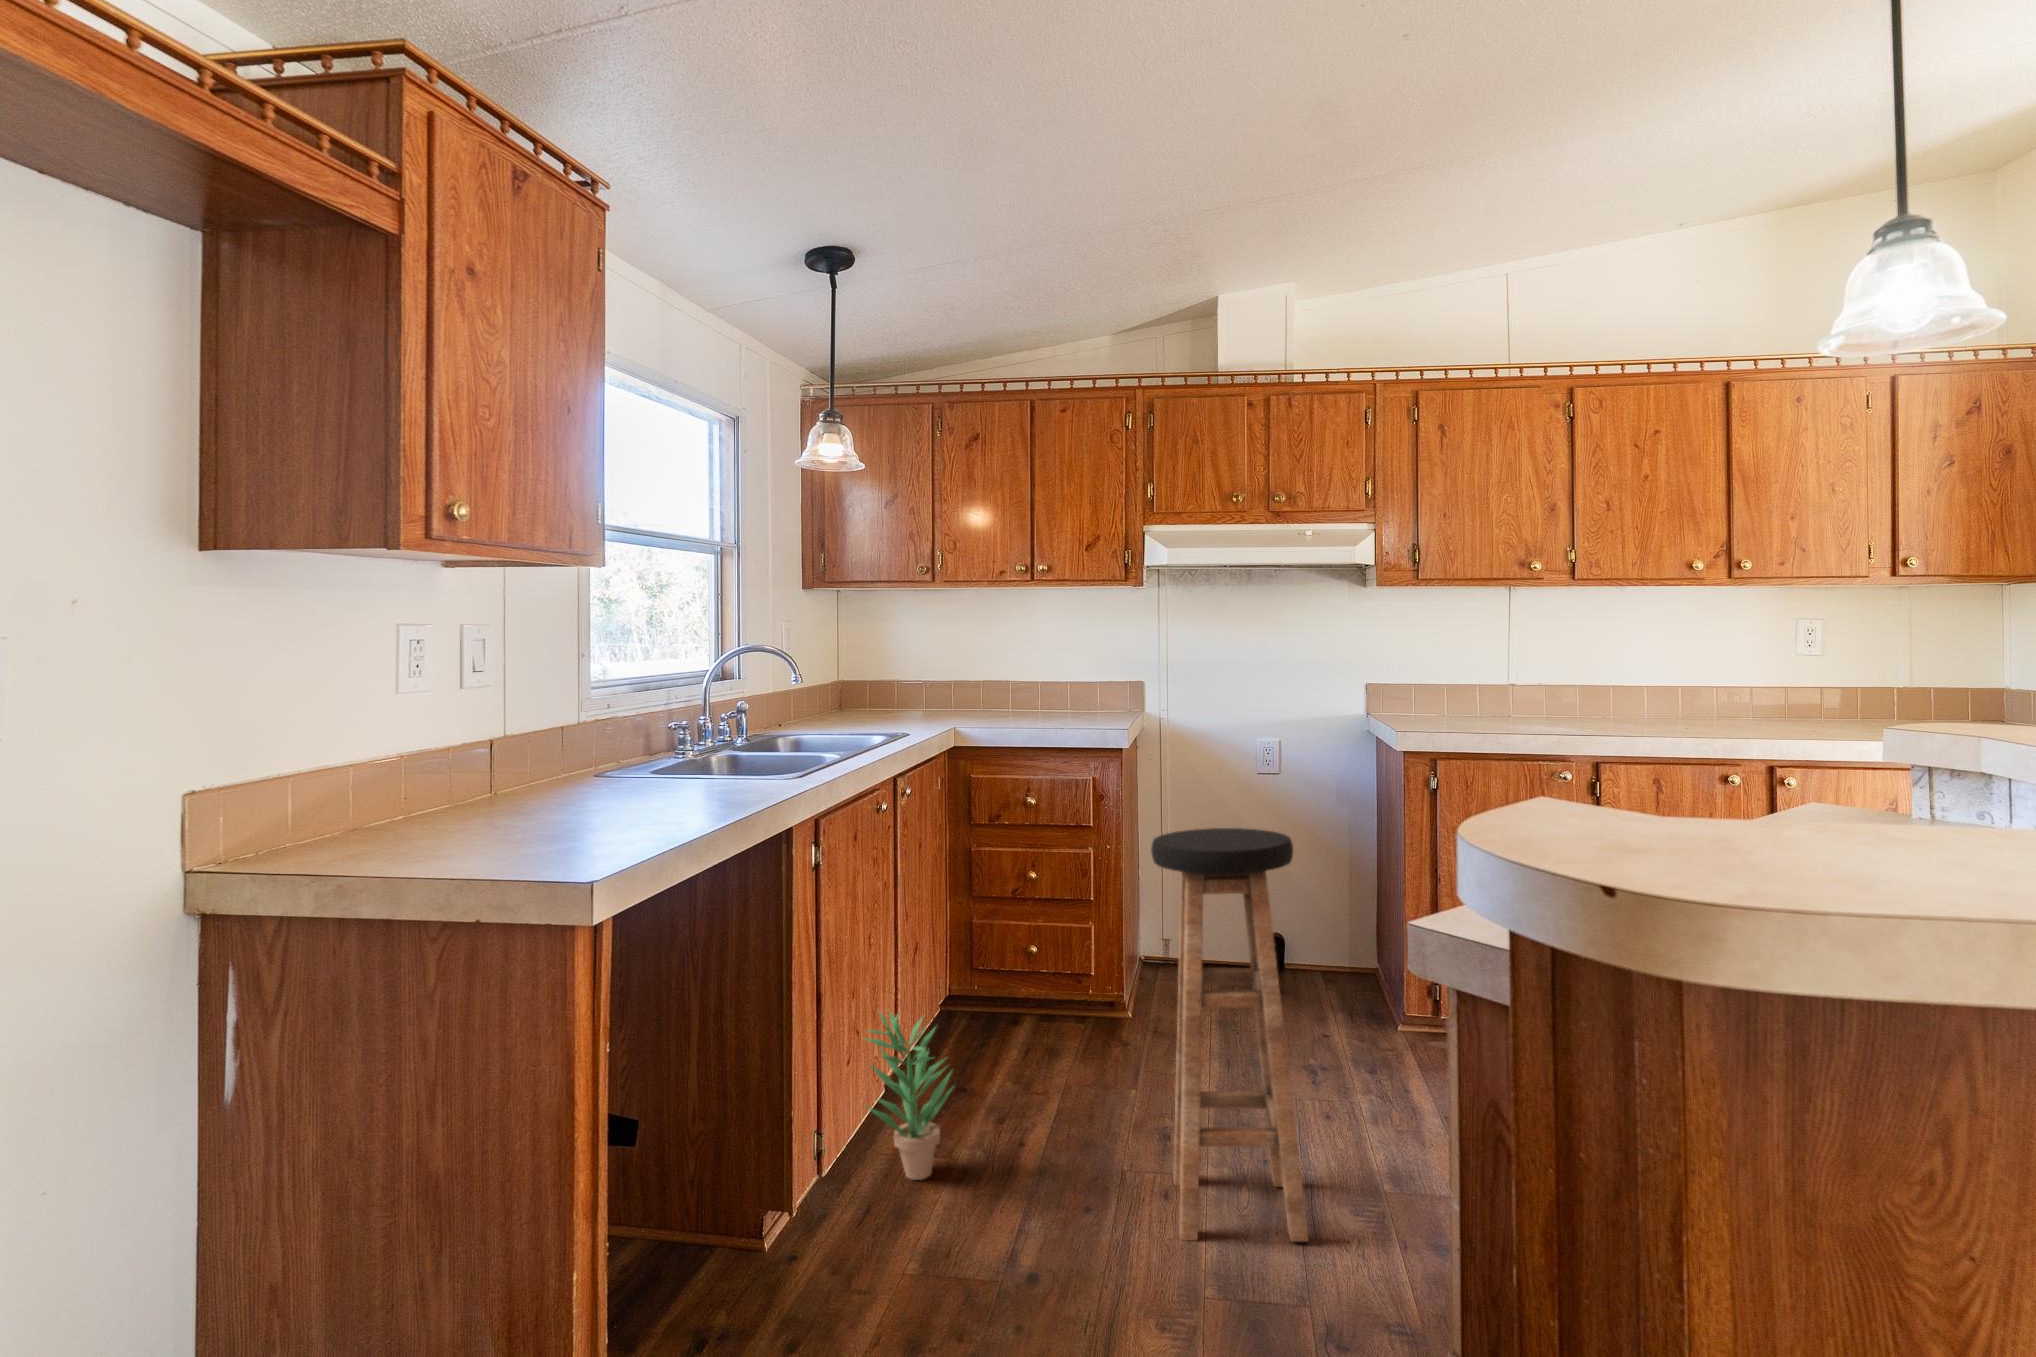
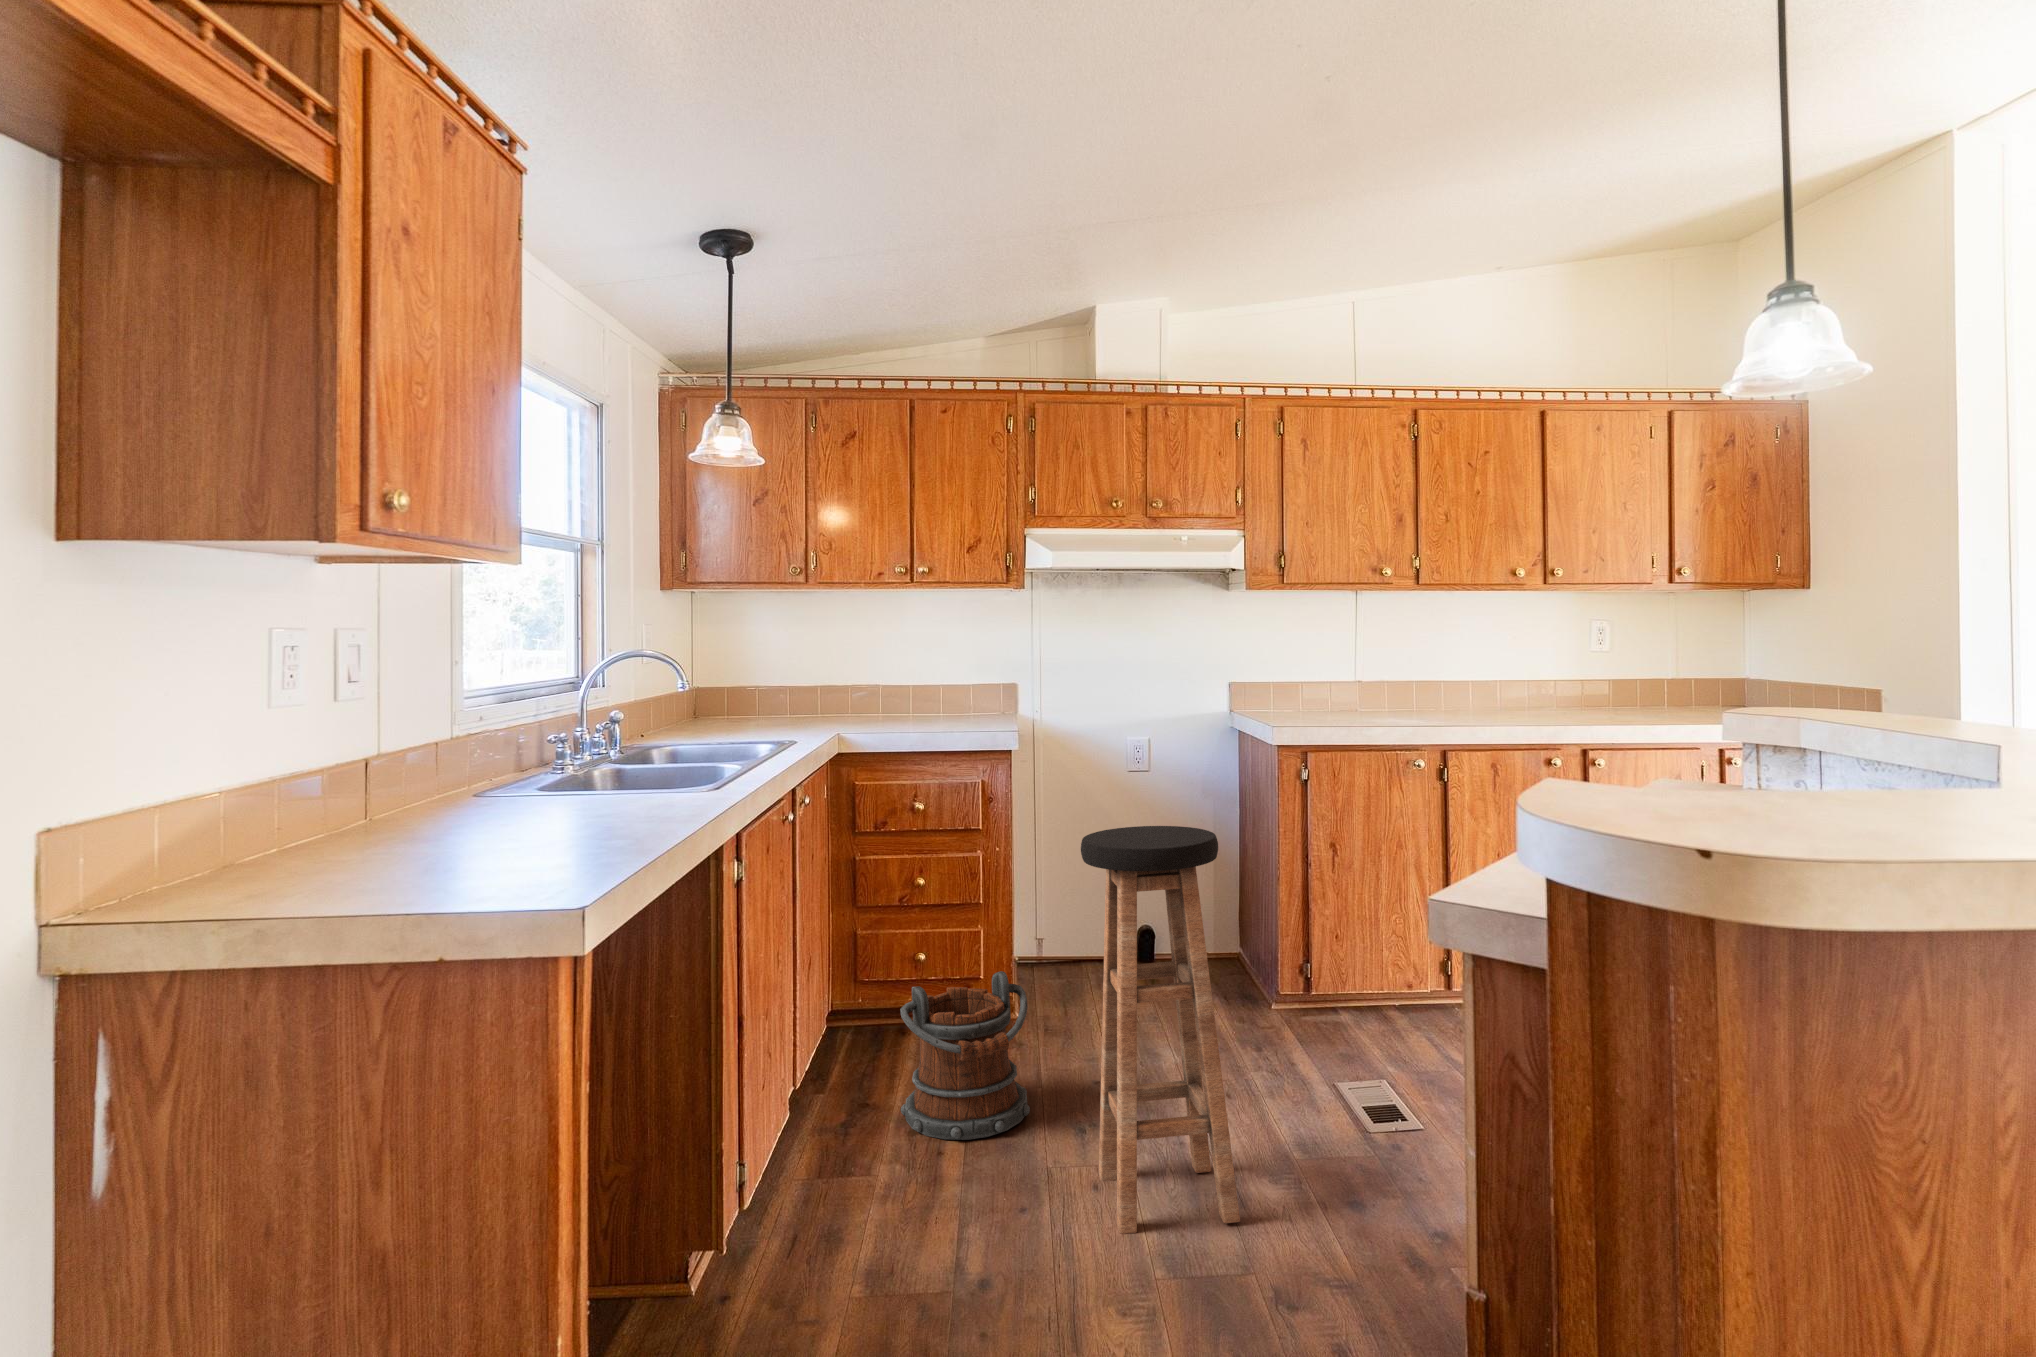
bucket: none [990,968,1119,1132] -> present [900,971,1030,1140]
potted plant: present [866,1011,952,1180] -> none [781,1025,878,1202]

